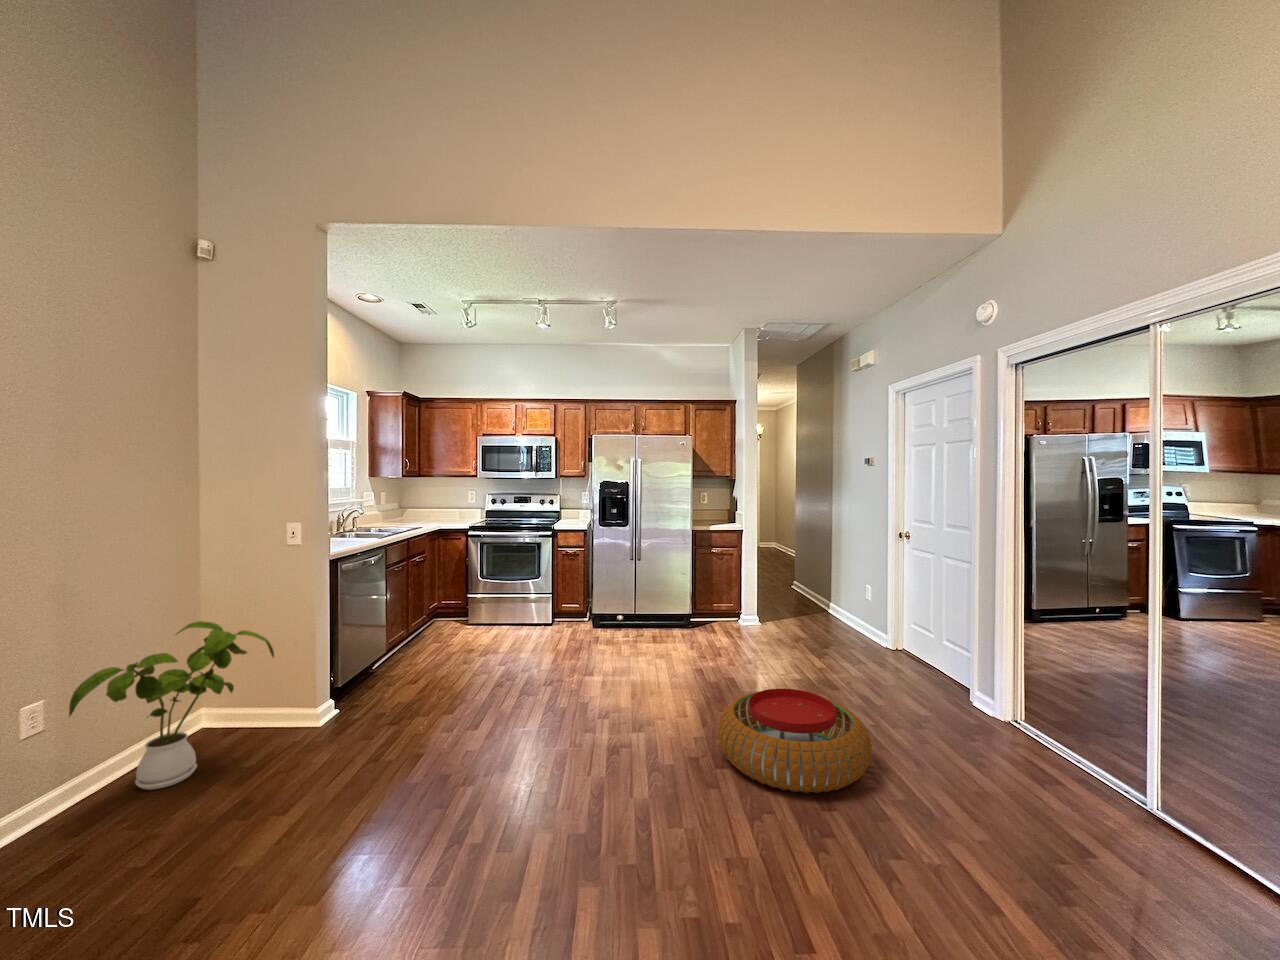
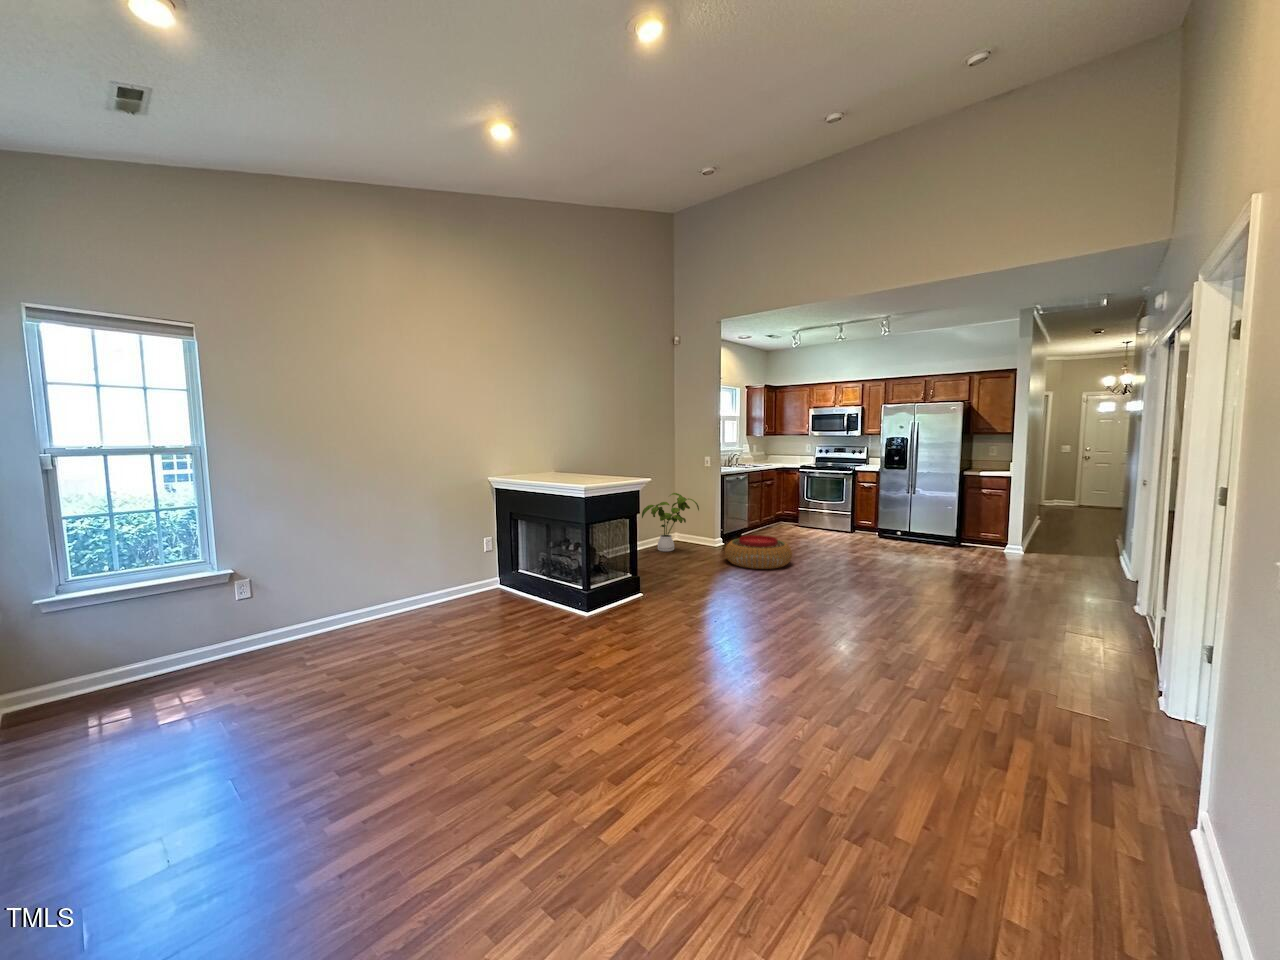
pouf: present [718,689,872,793] -> present [725,535,792,569]

